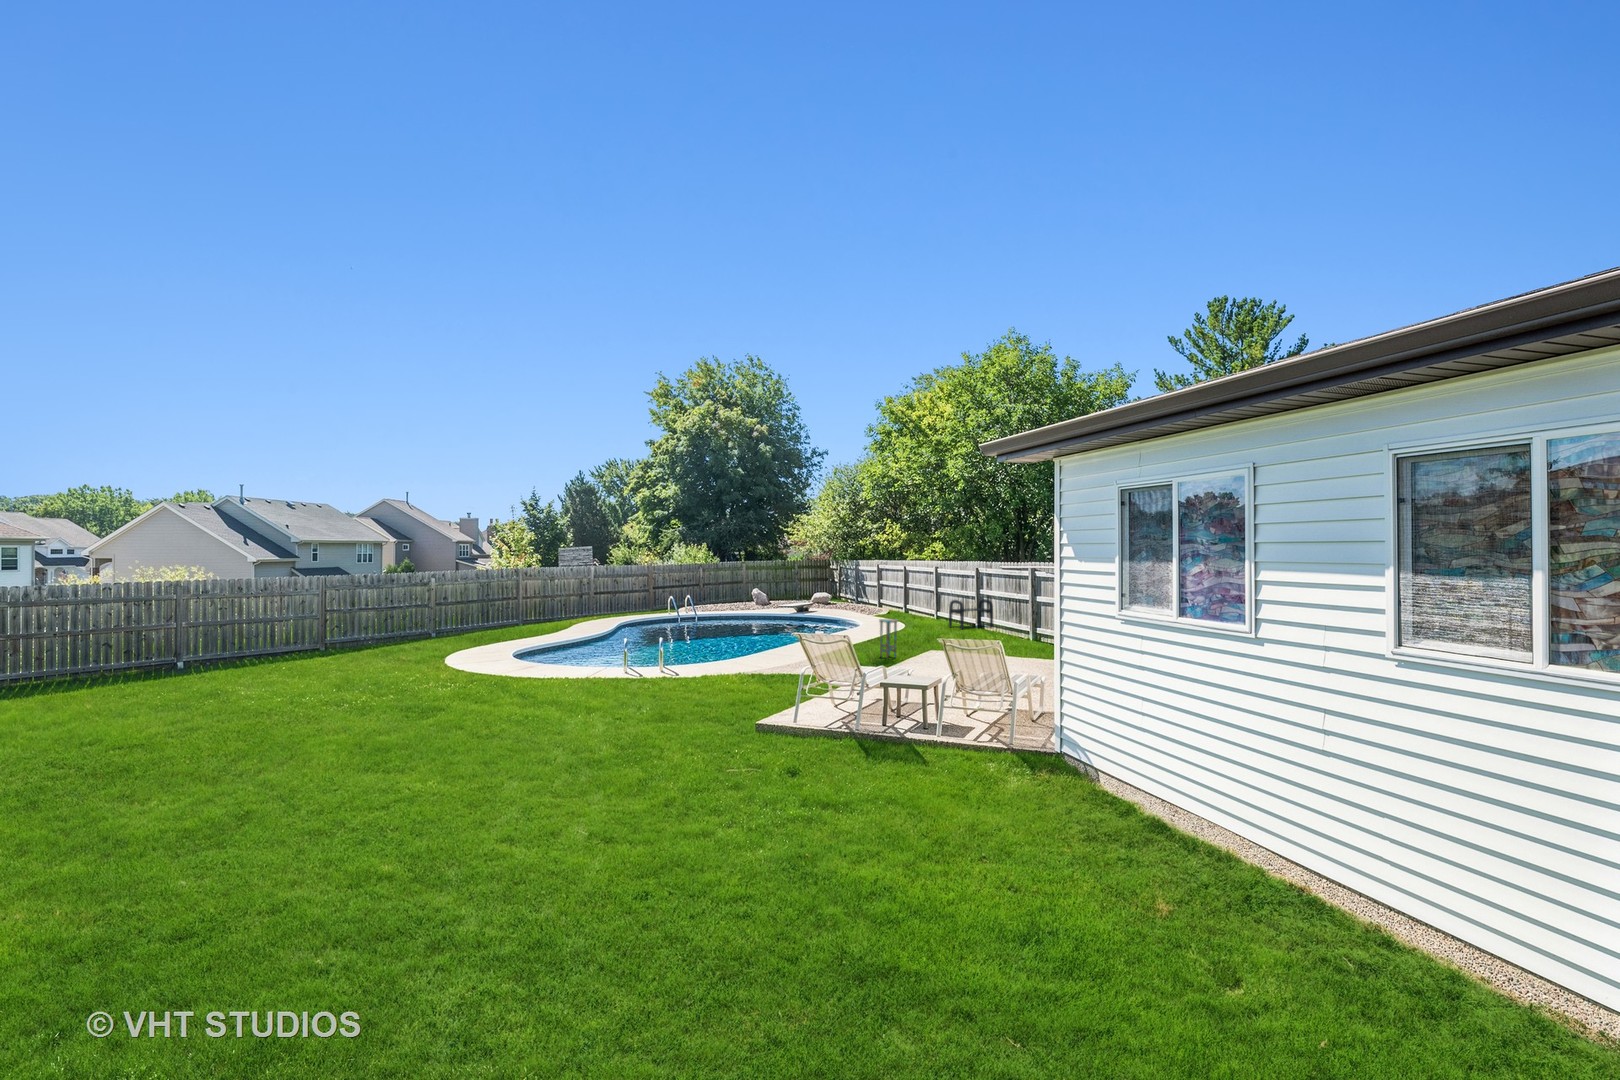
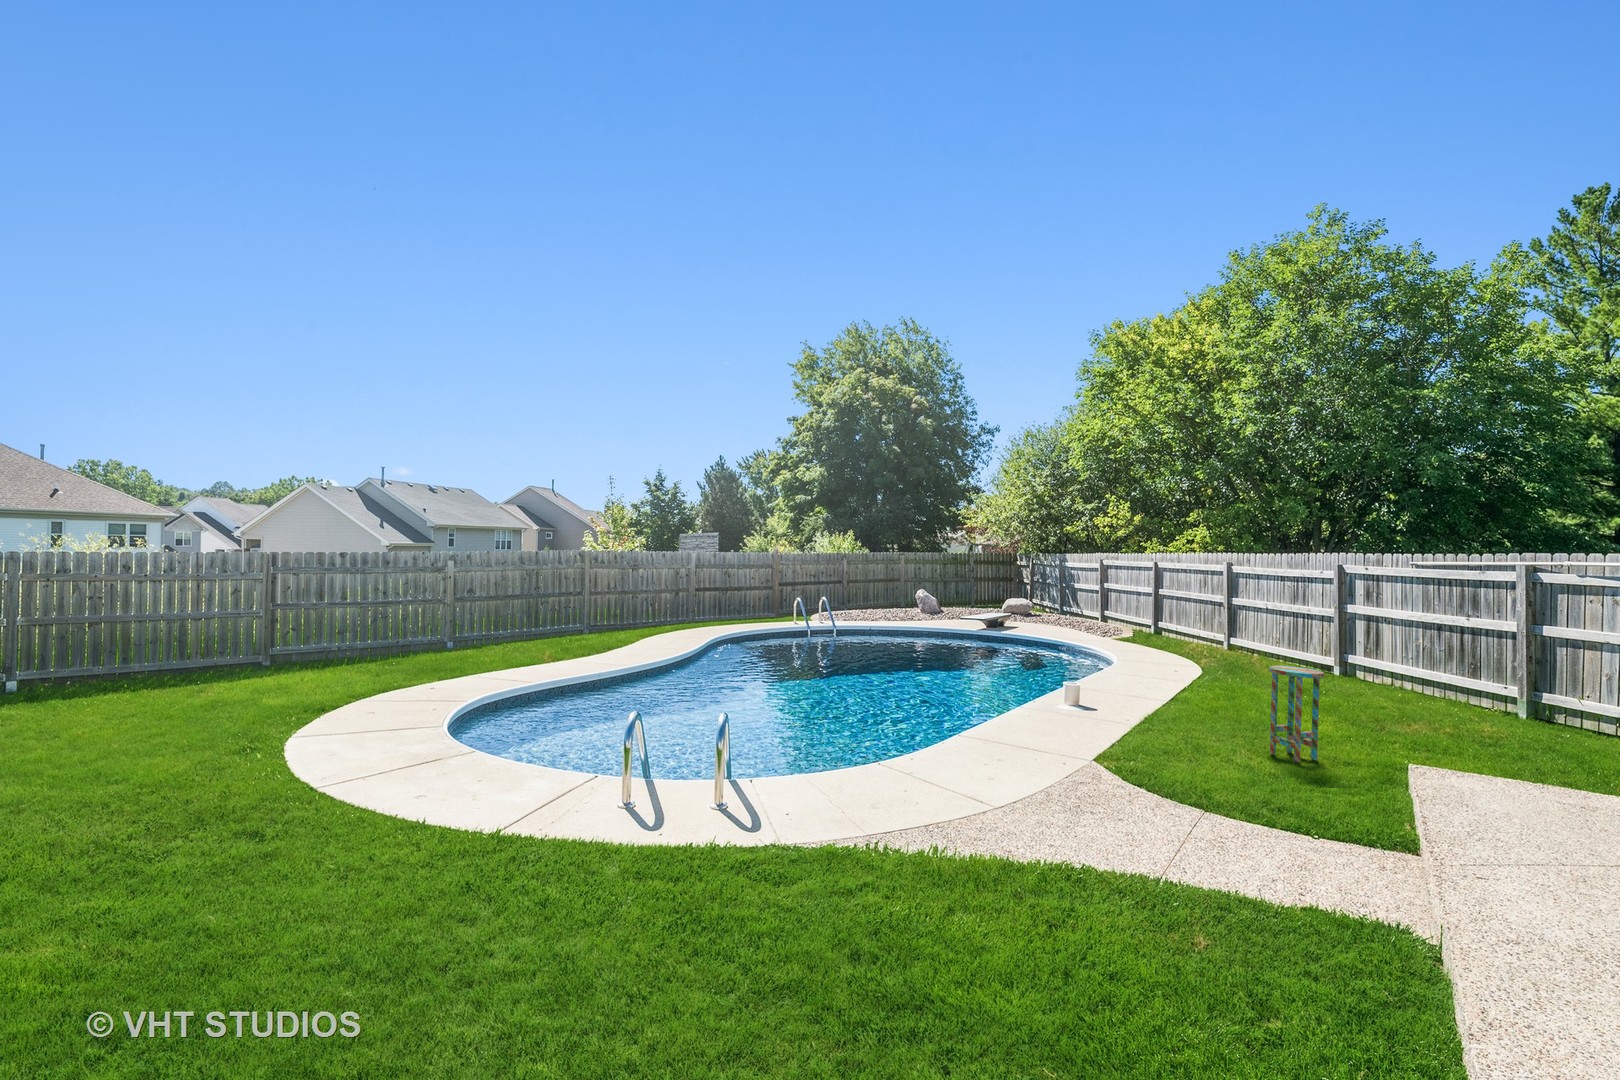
bench: present [949,599,993,629] -> none [1288,621,1383,676]

